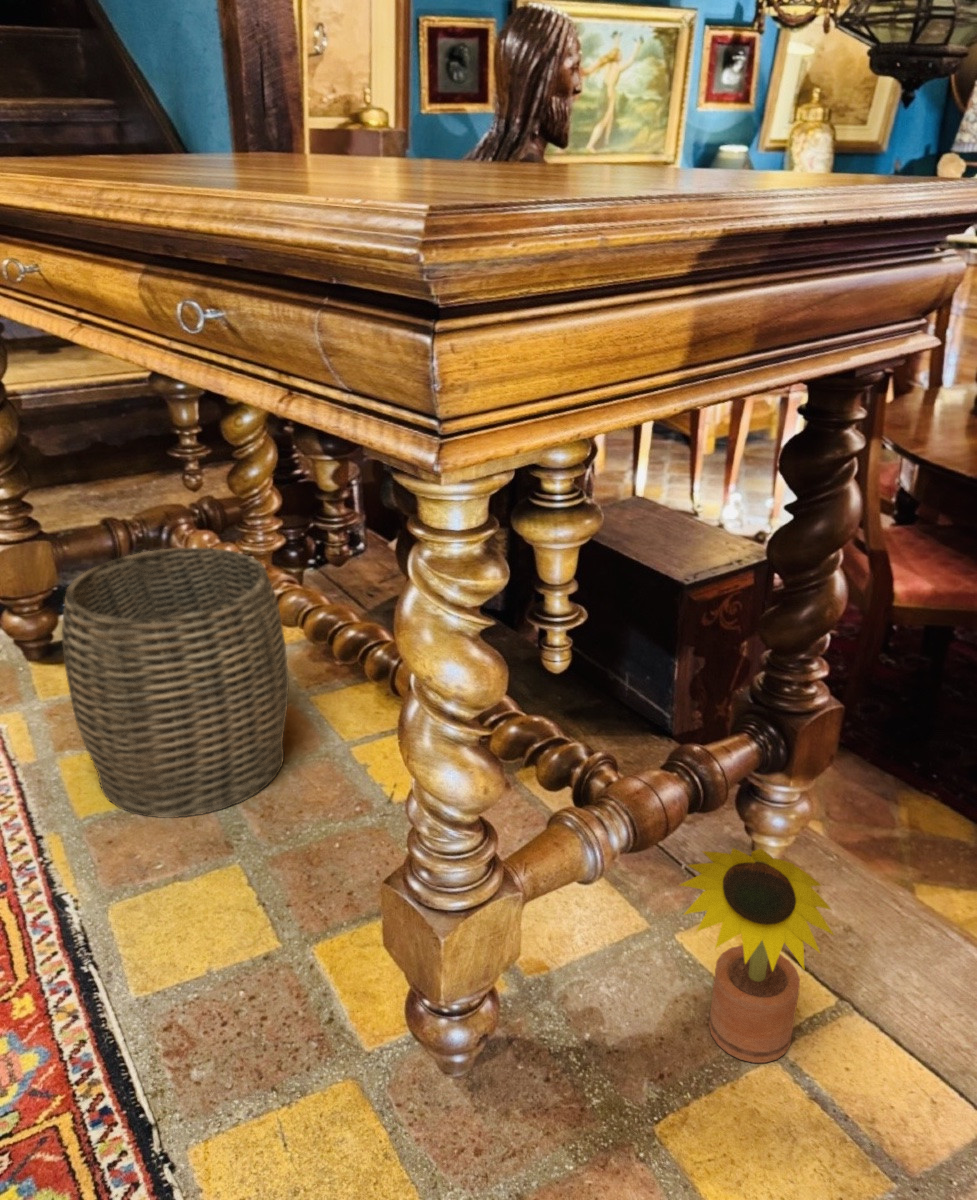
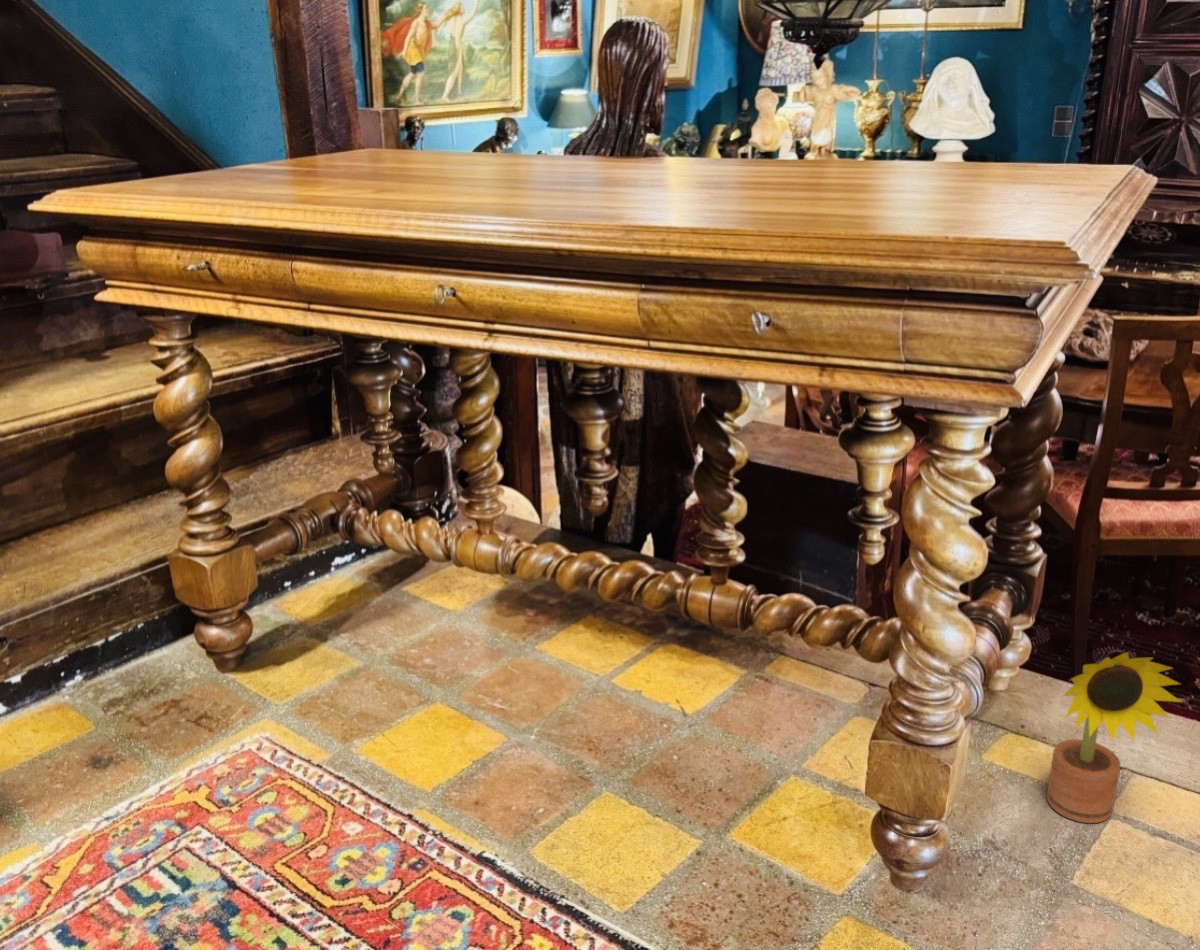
woven basket: present [62,547,289,818] -> none [375,518,574,775]

